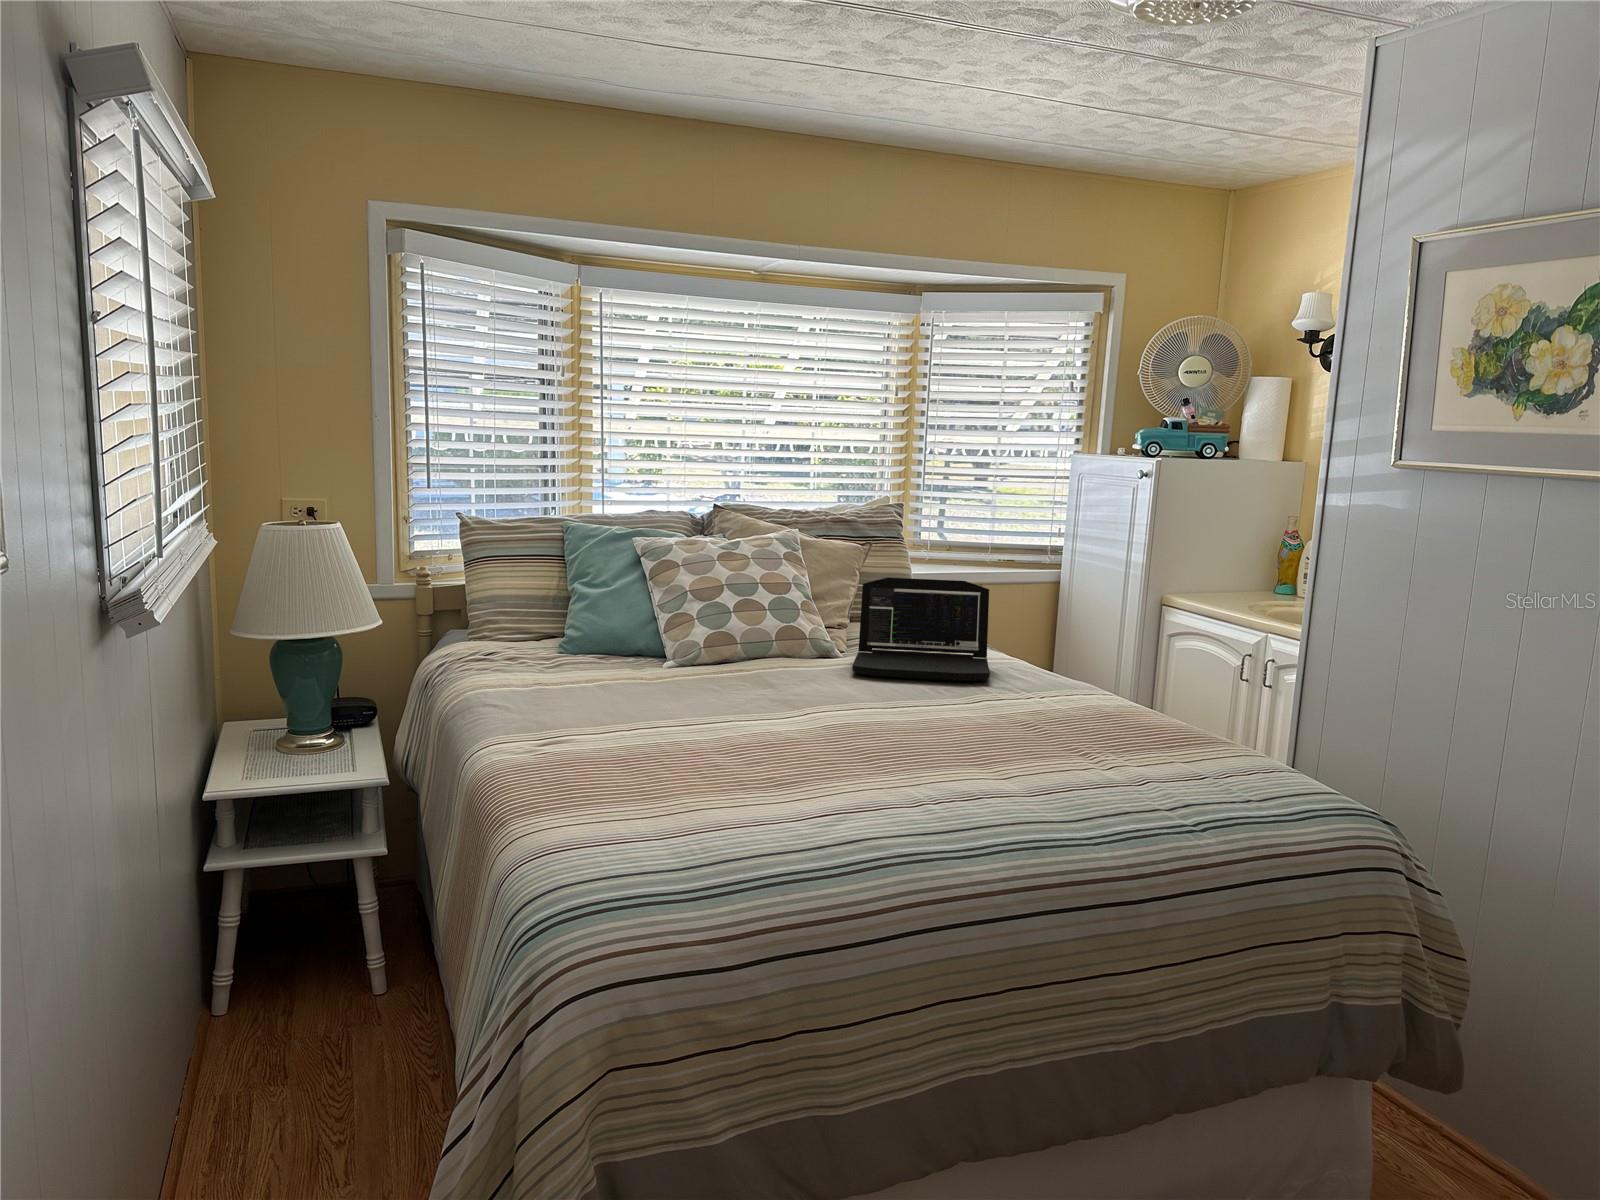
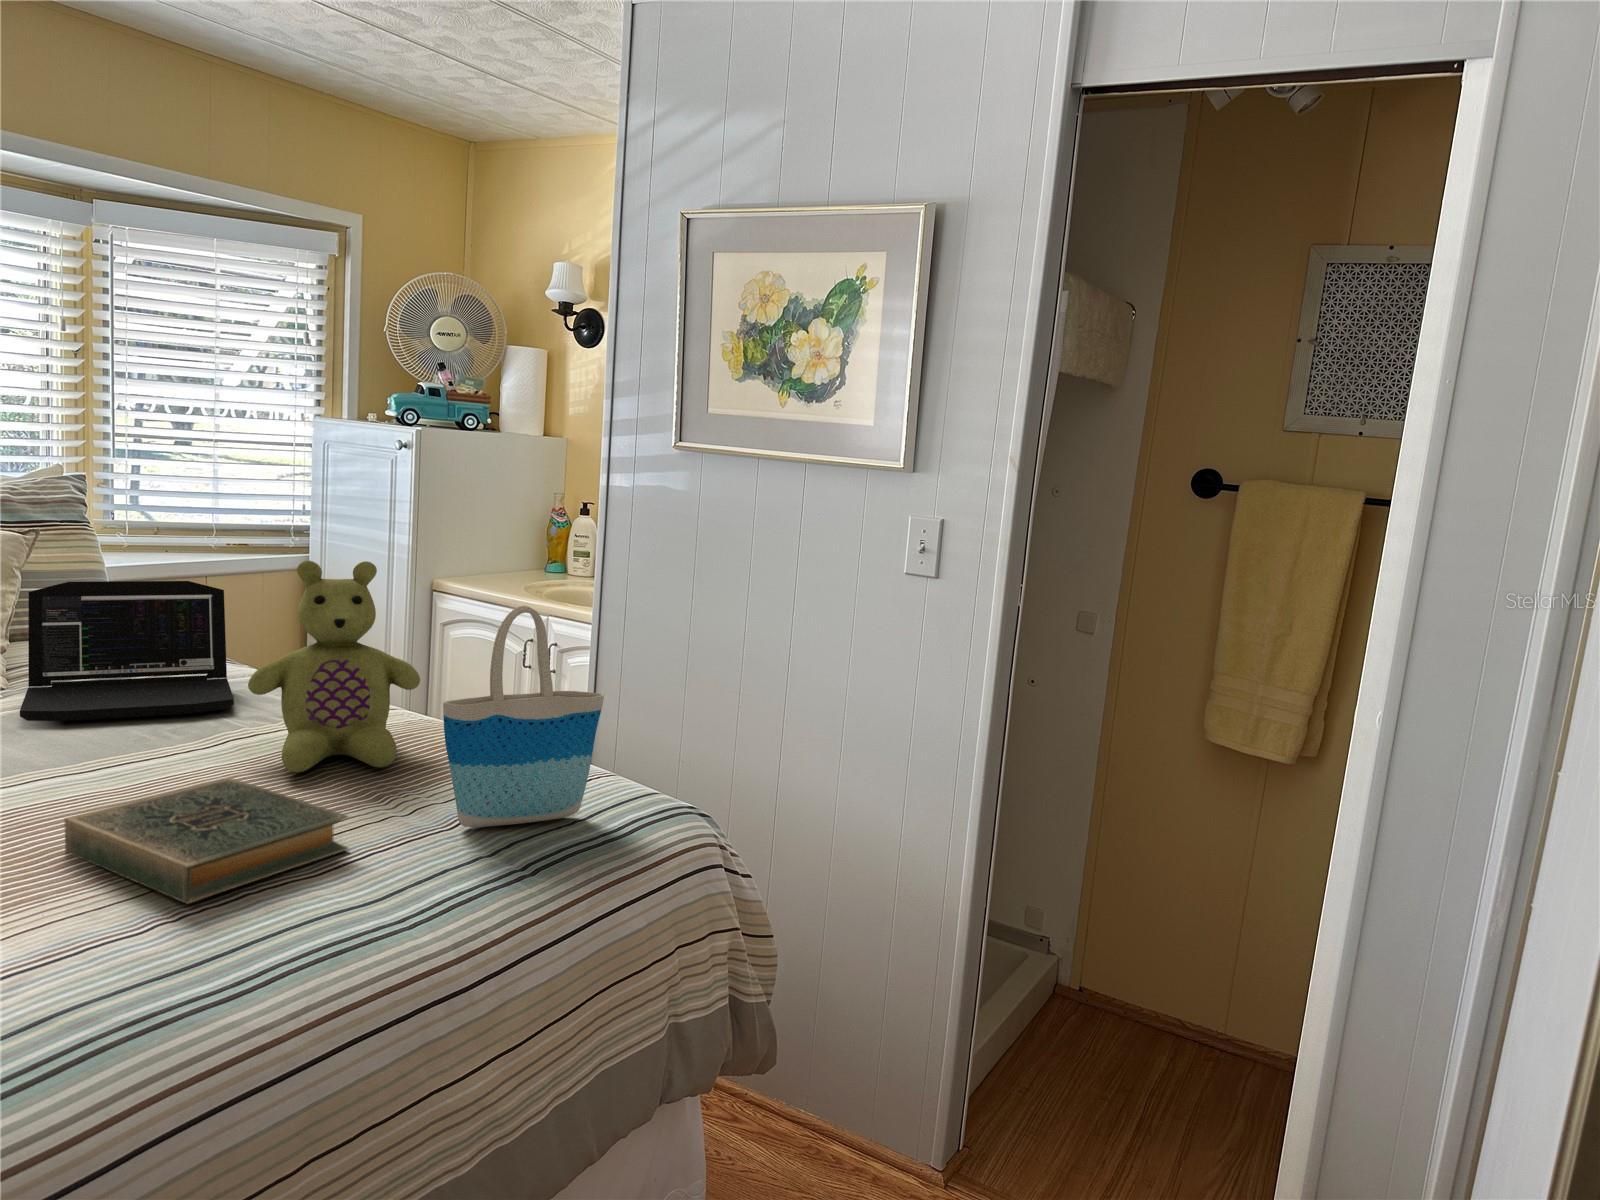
stuffed bear: none [998,564,1131,735] -> present [248,561,420,772]
tote bag: none [1138,603,1285,794] -> present [443,606,604,827]
hardback book: none [872,723,1060,799] -> present [64,778,349,904]

